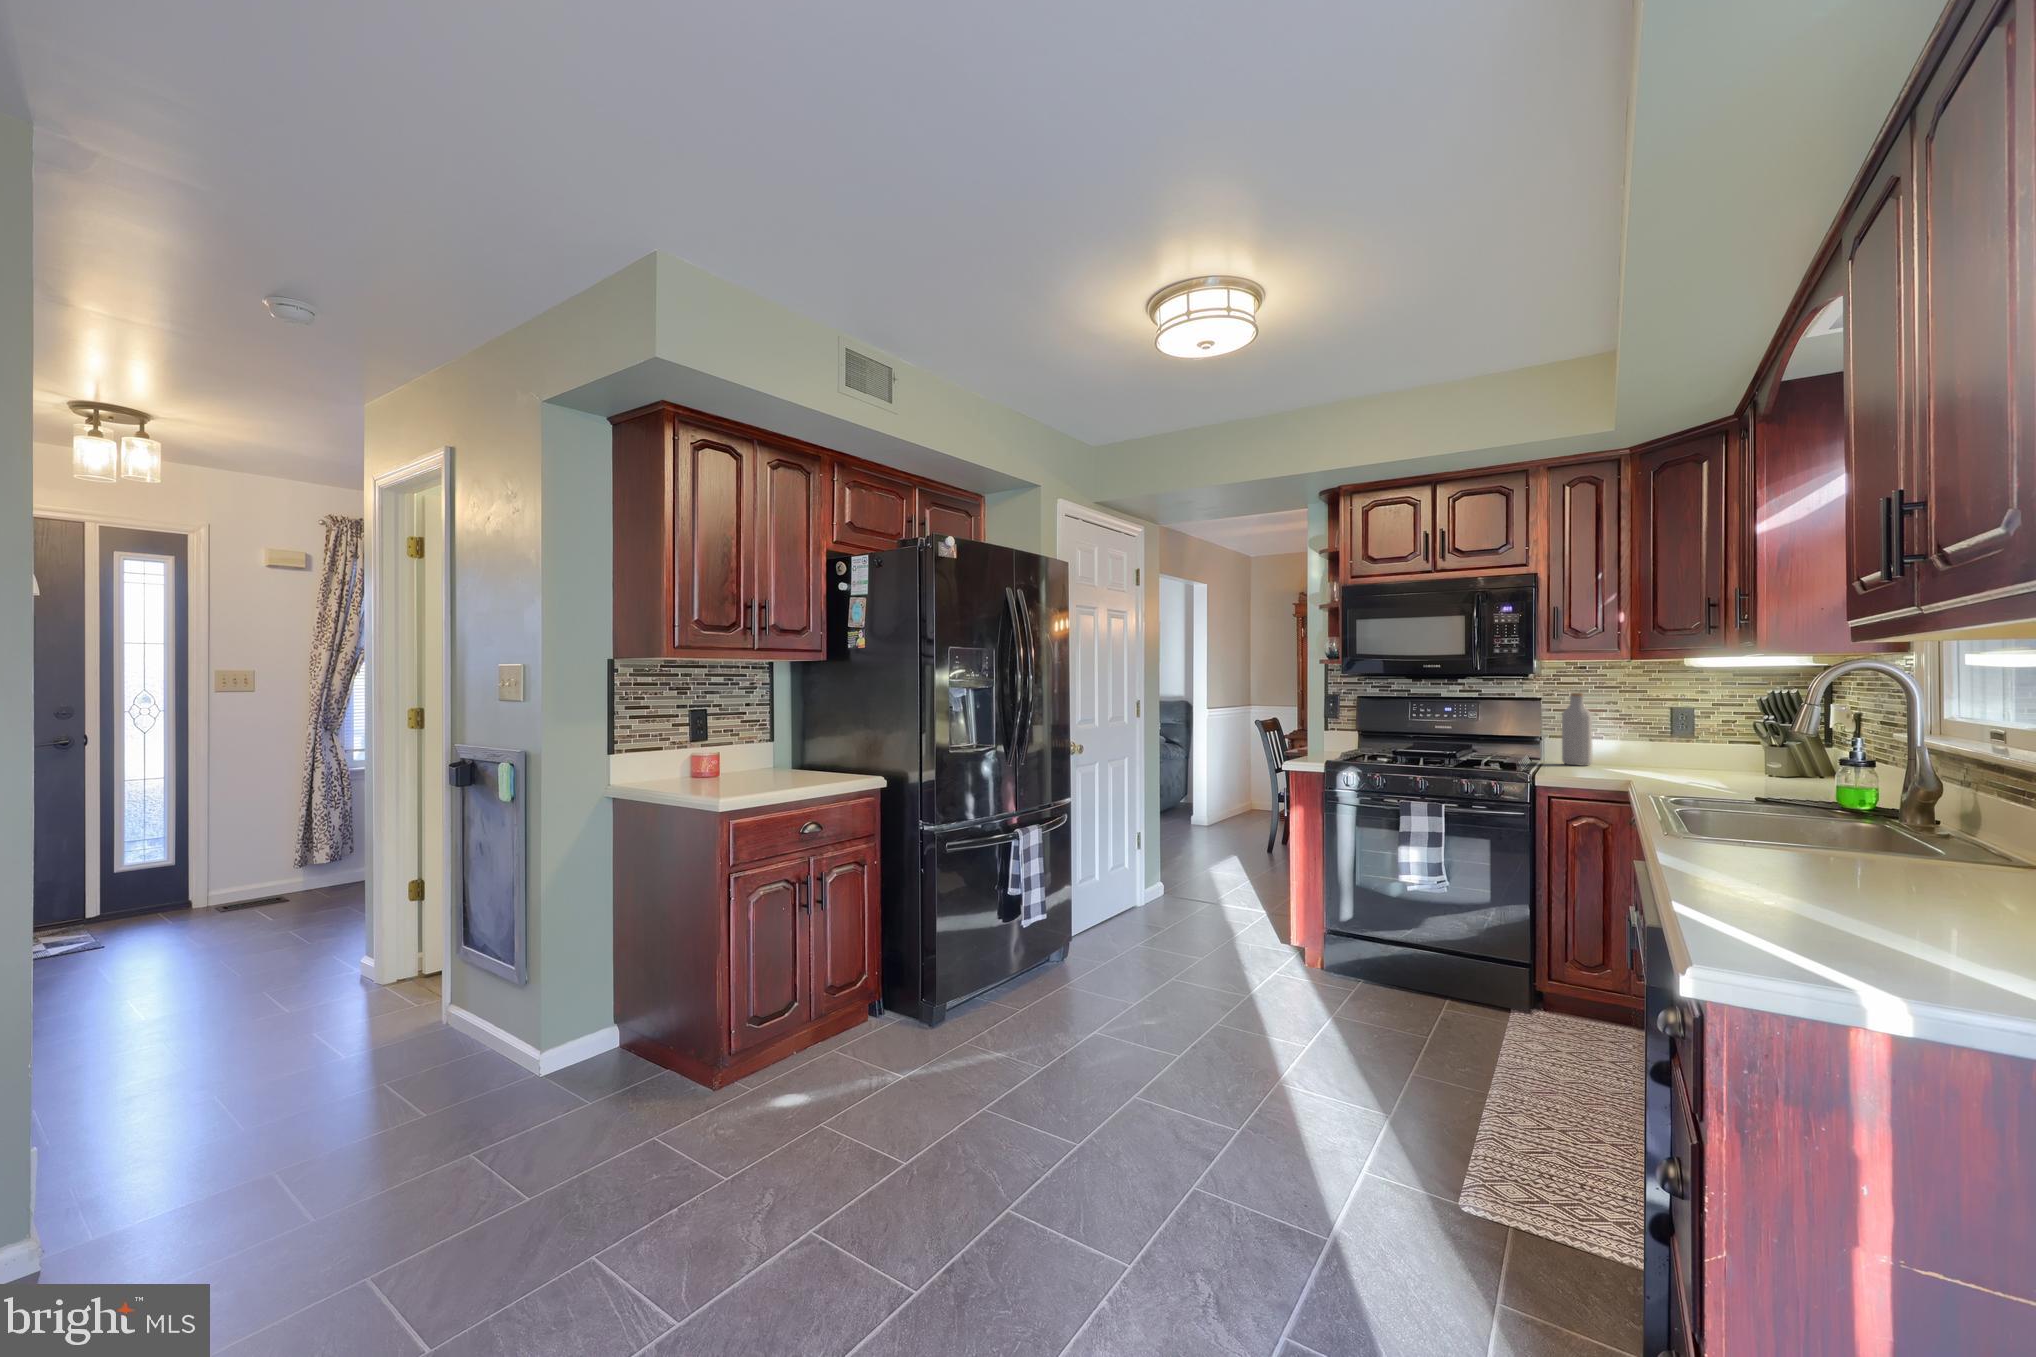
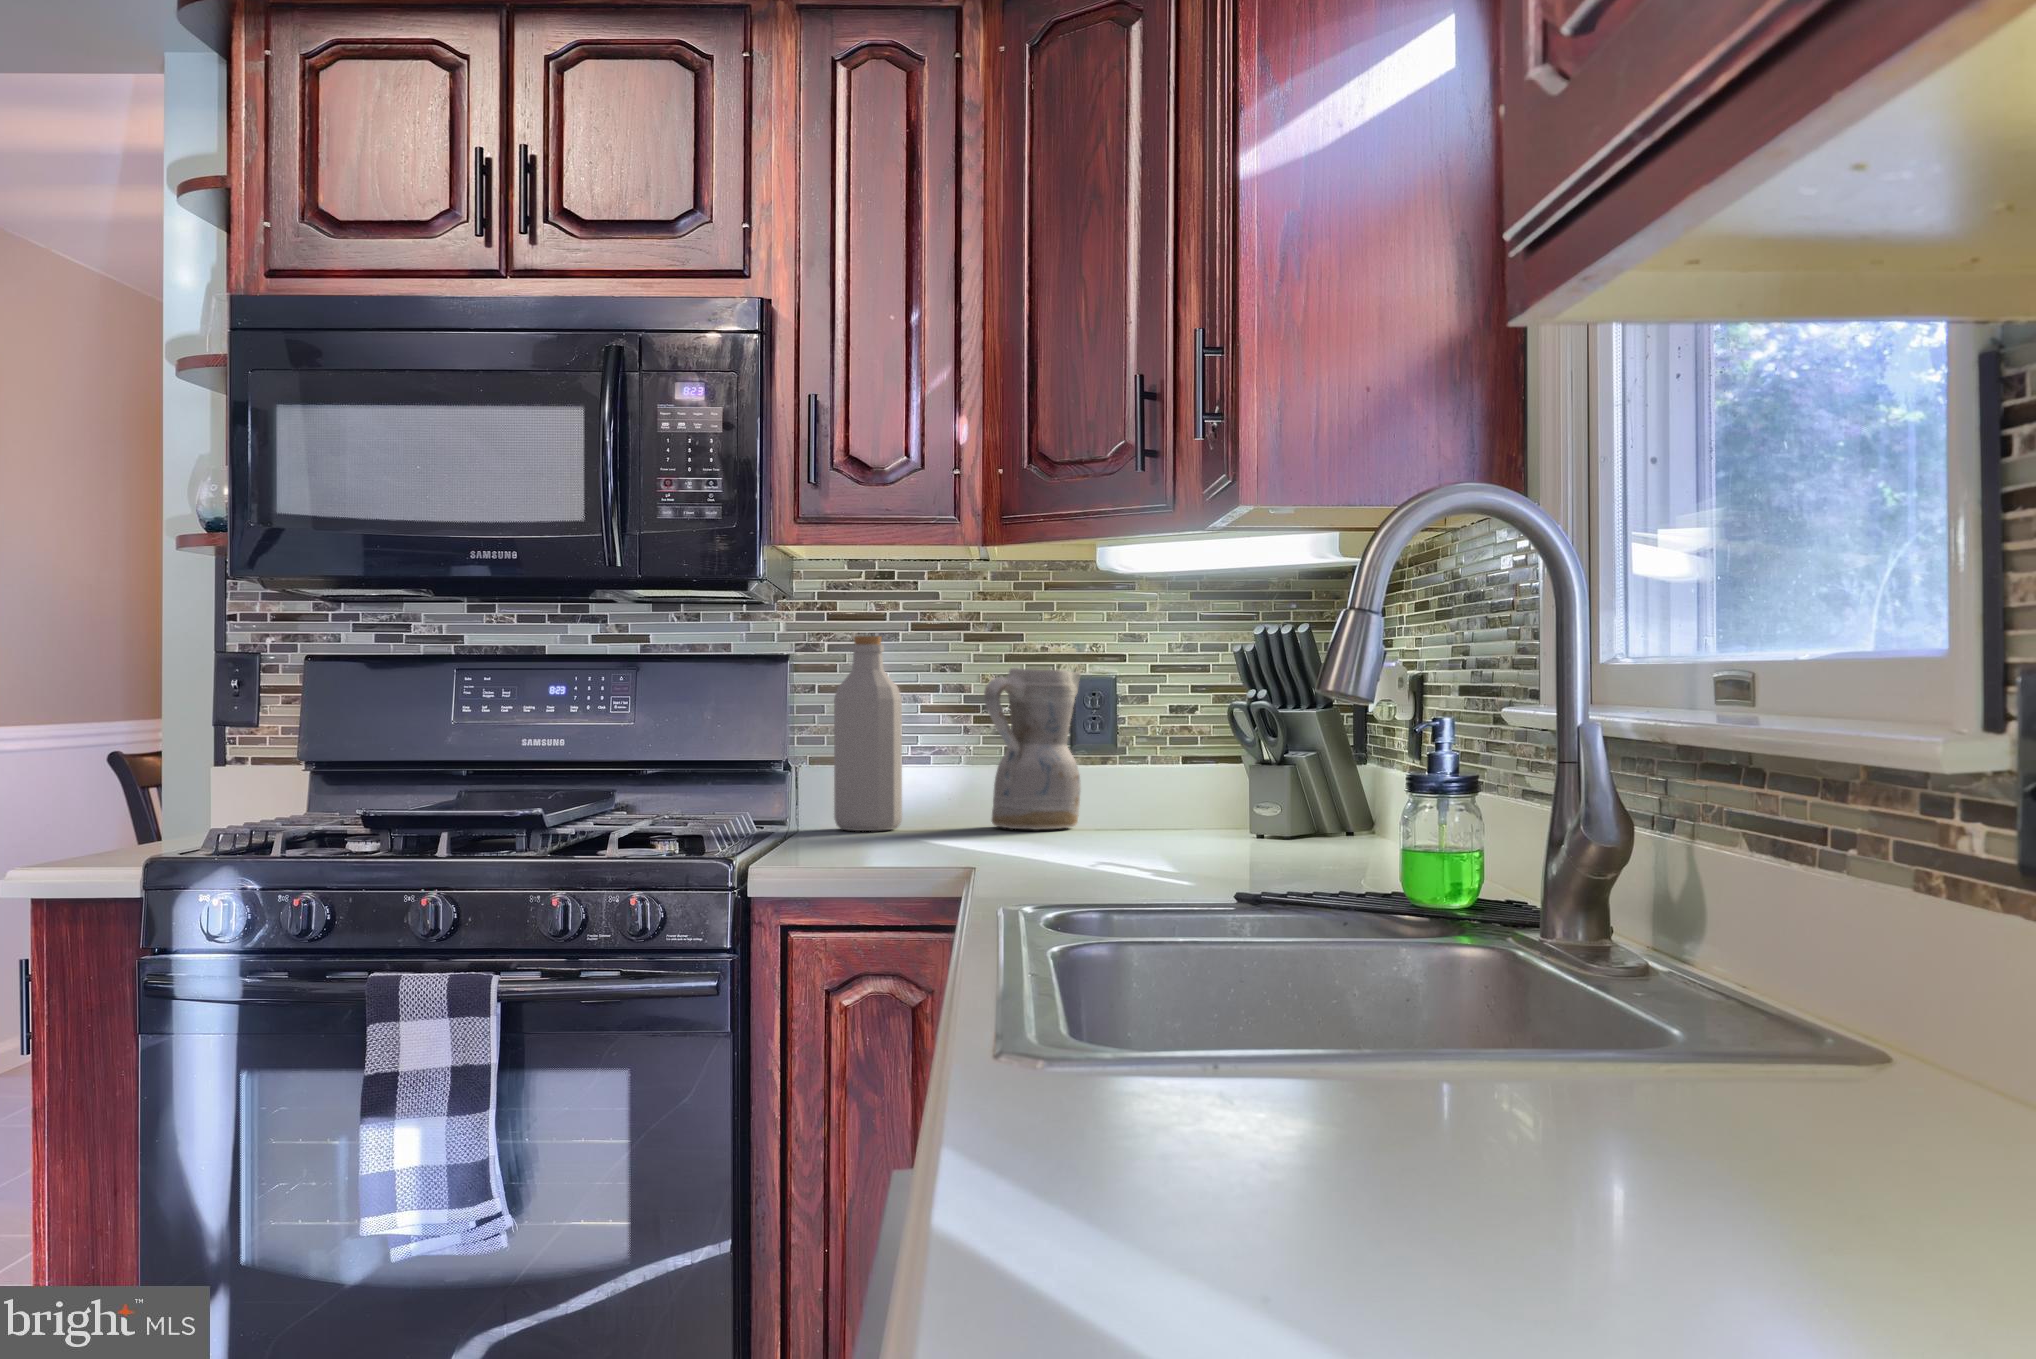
ceramic pitcher: none [1630,706,1677,769] -> present [984,668,1081,830]

